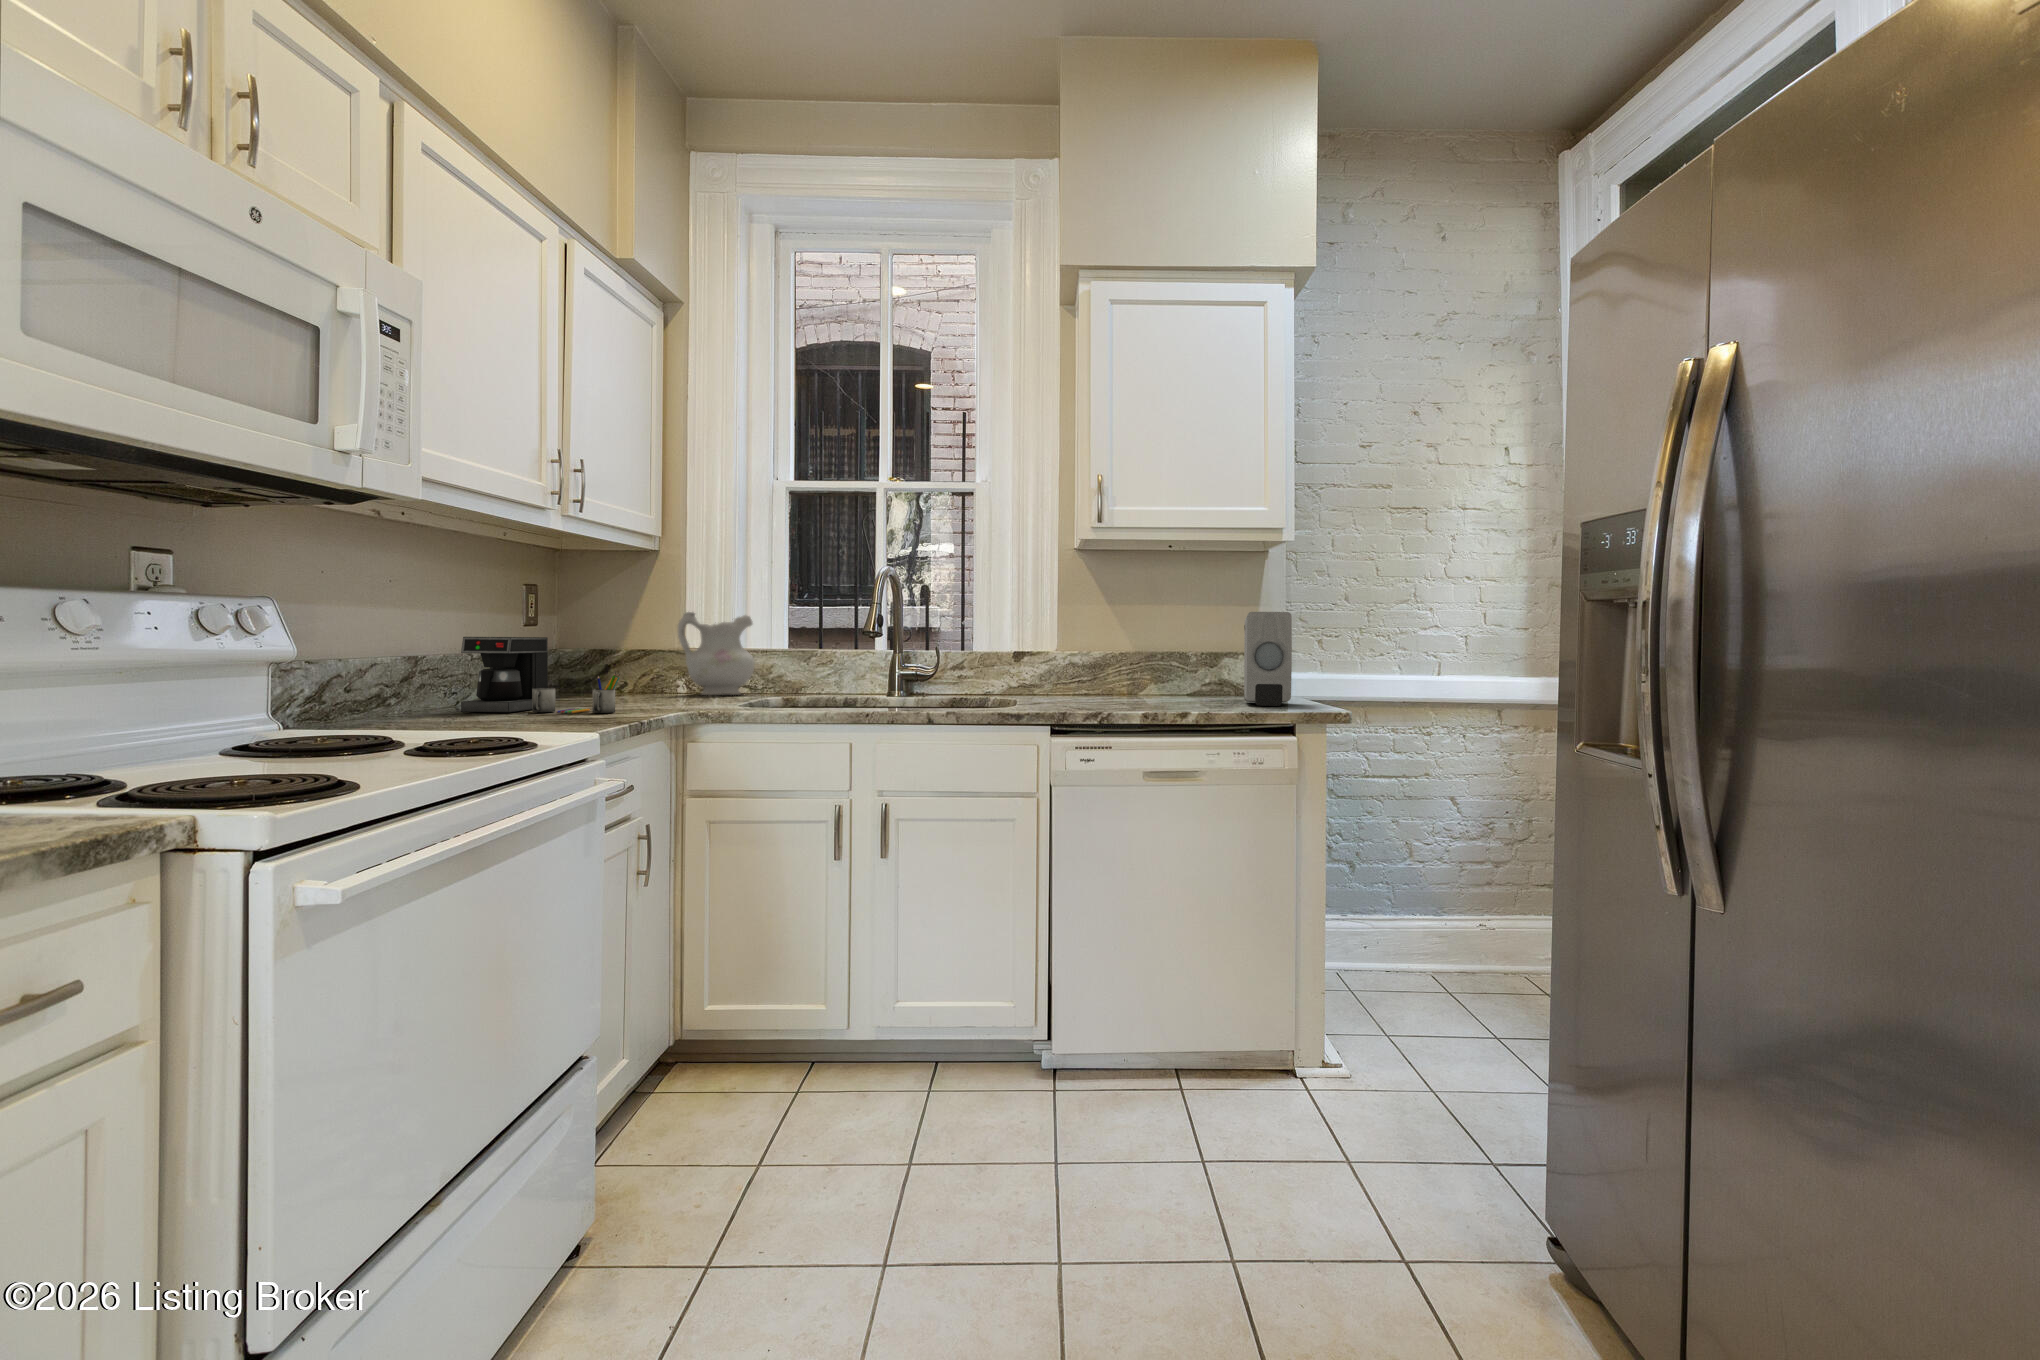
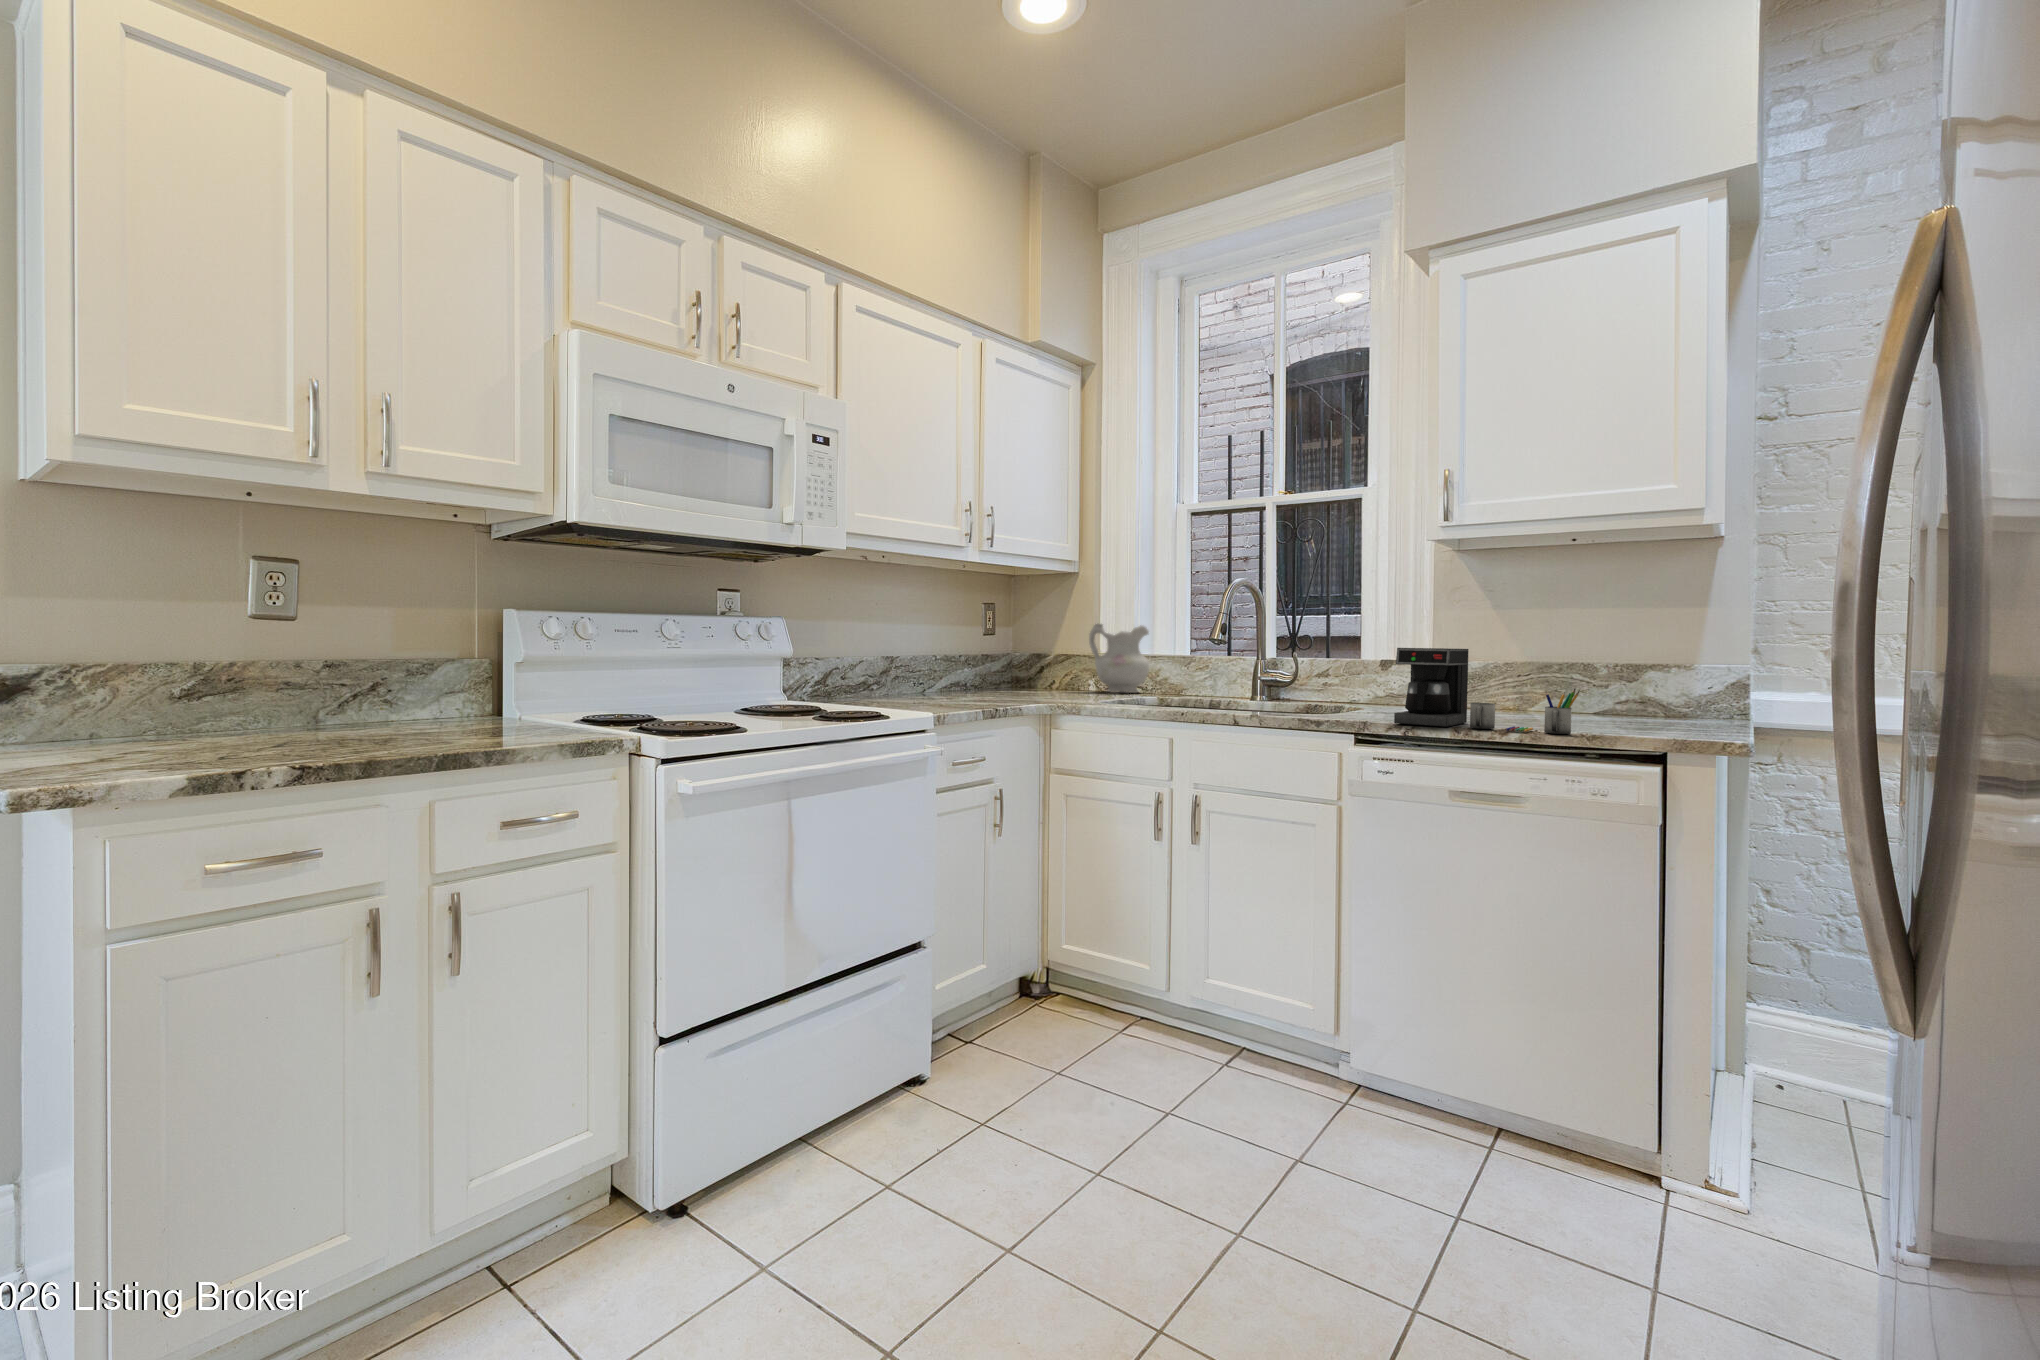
soap dispenser: present [1244,612,1292,706] -> none [1626,615,1710,731]
coffee maker: present [461,637,620,713] -> present [1394,648,1579,734]

